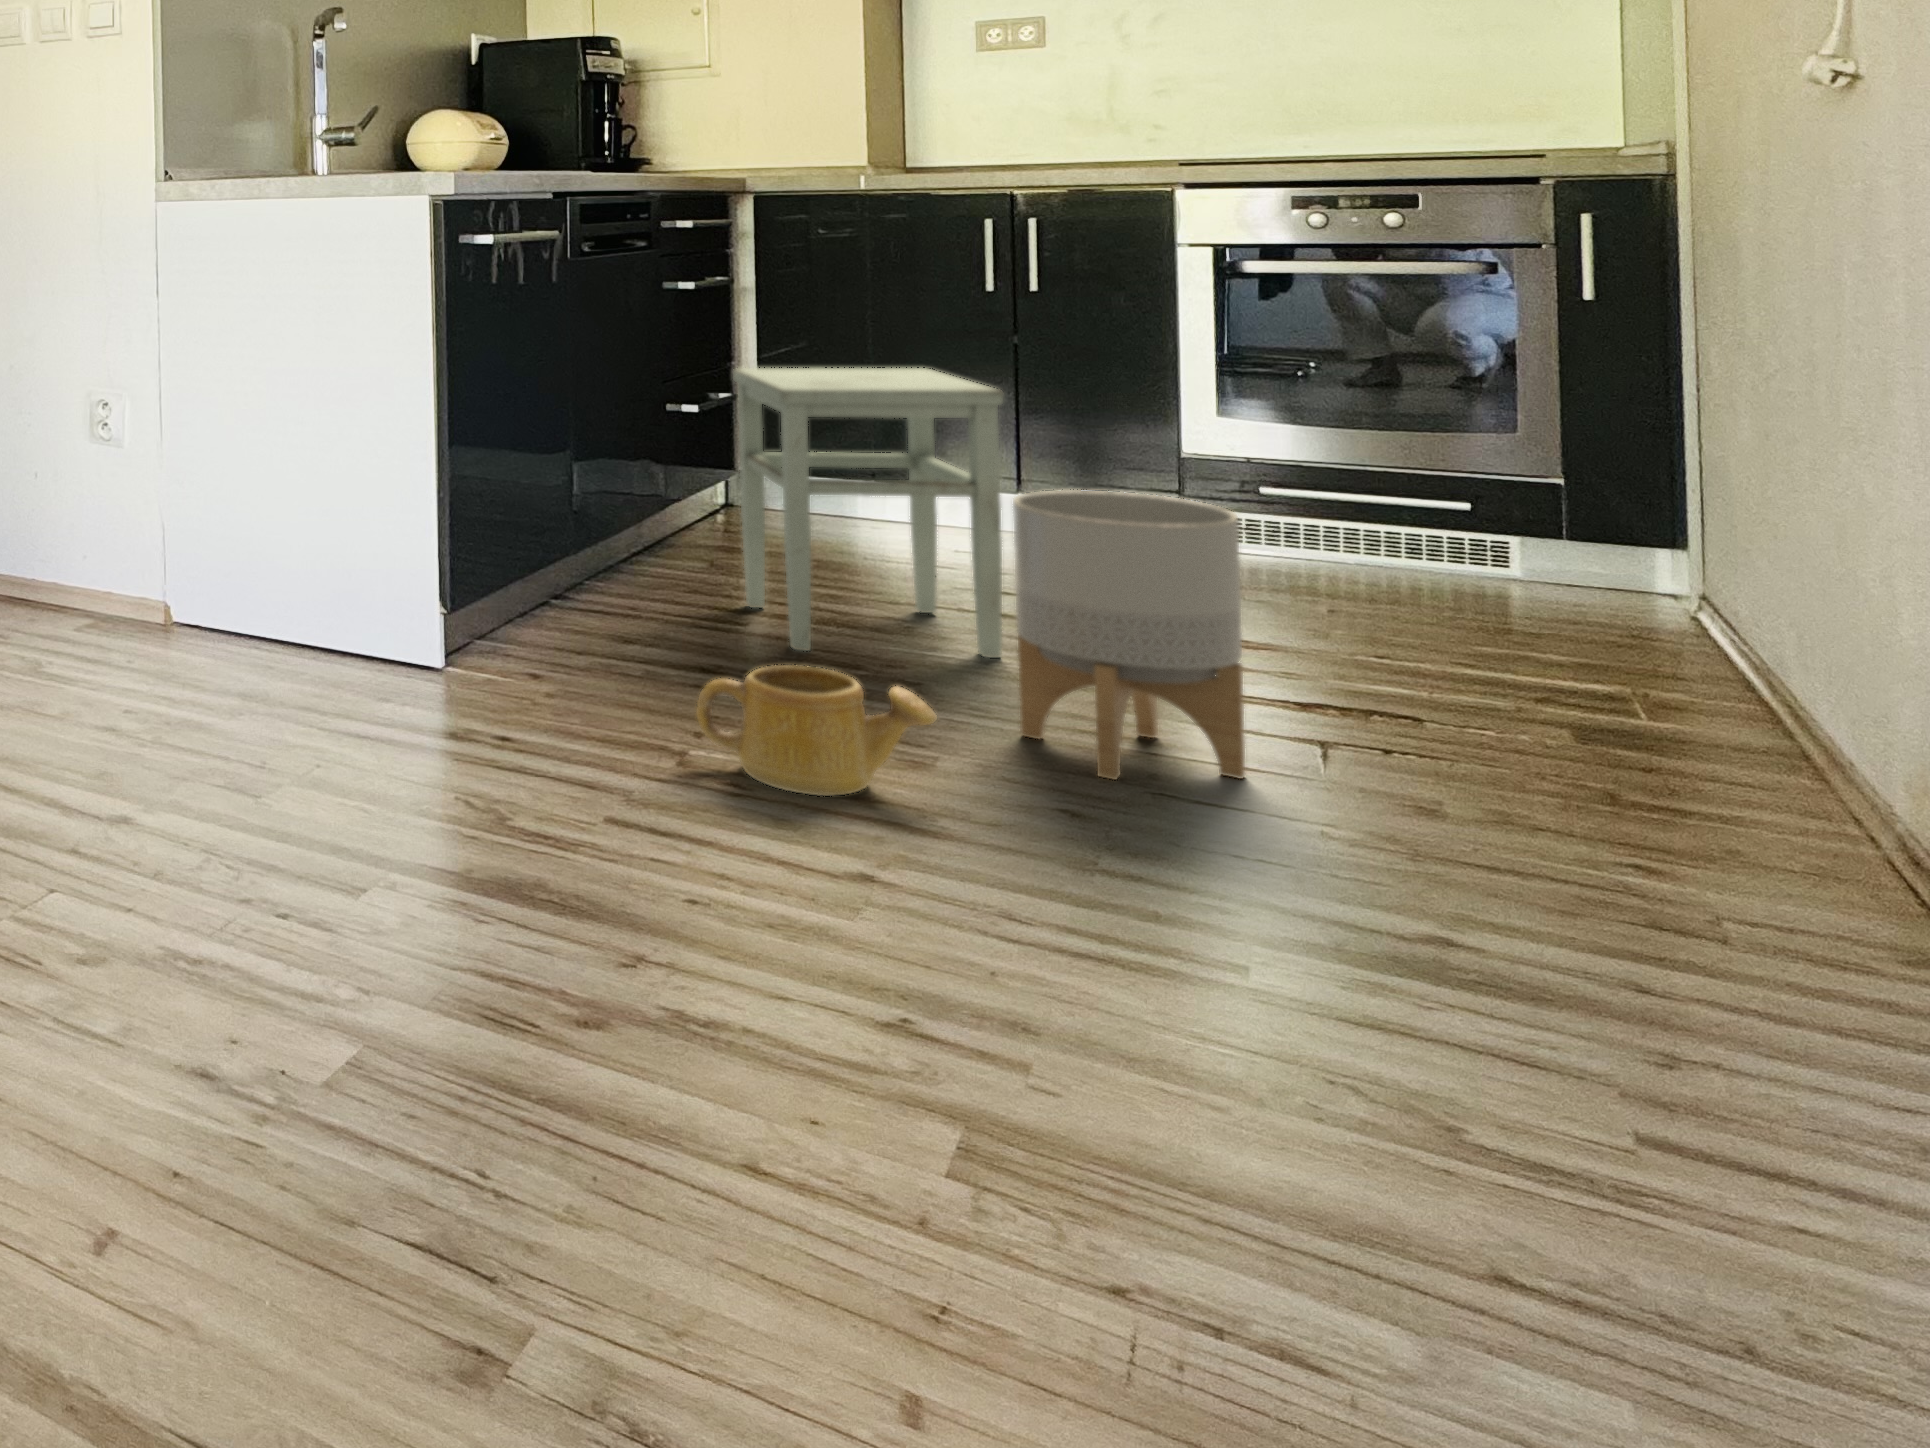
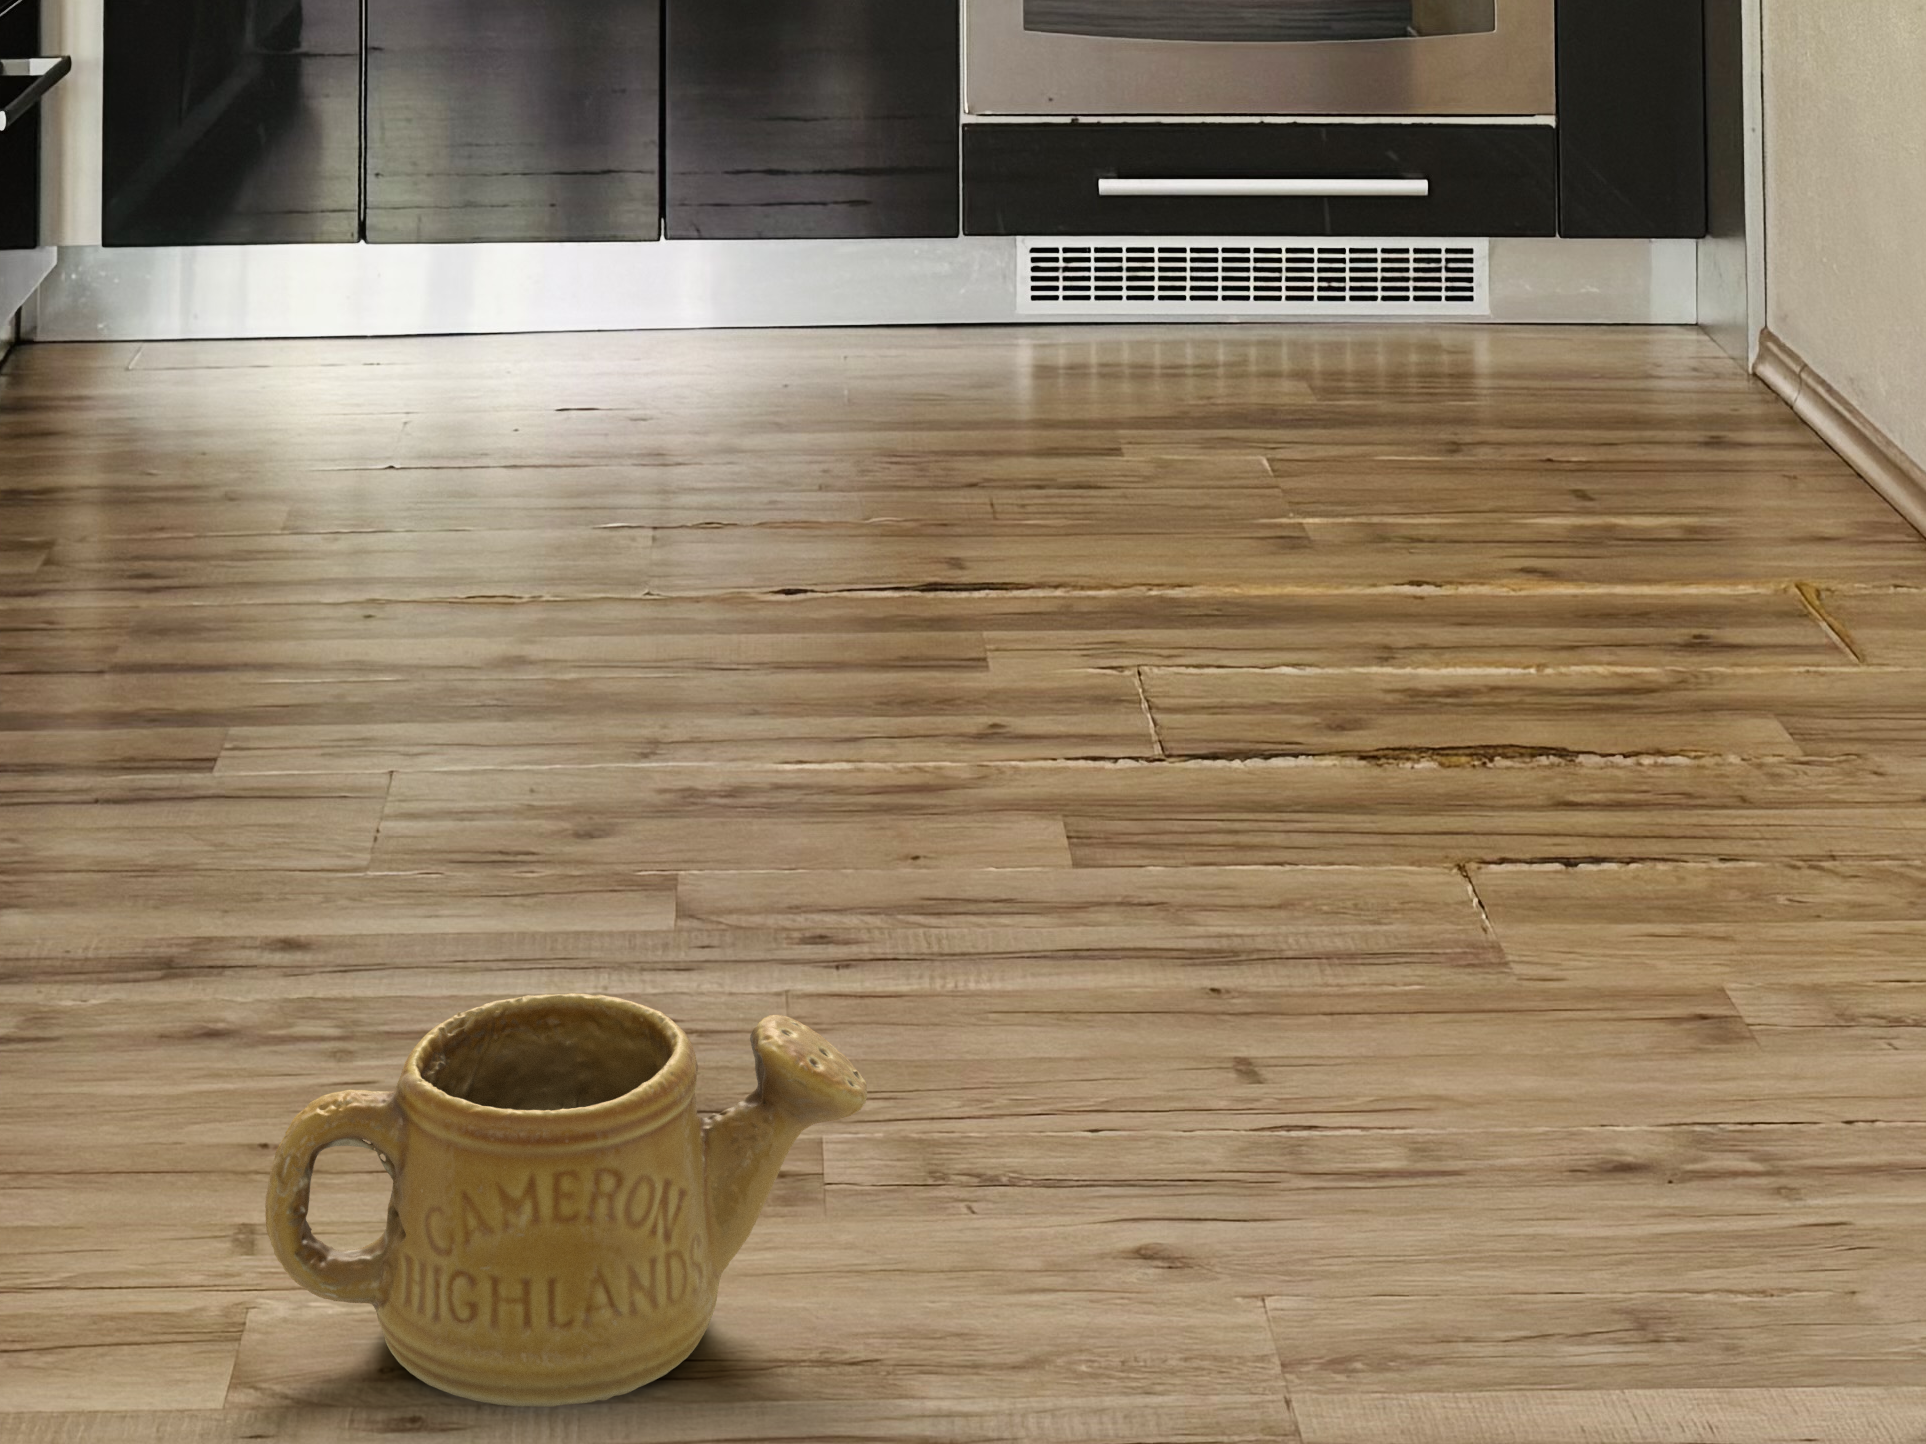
stool: present [733,368,1003,658] -> none [166,12,811,834]
planter: present [1013,490,1246,780] -> none [938,349,1387,1114]

